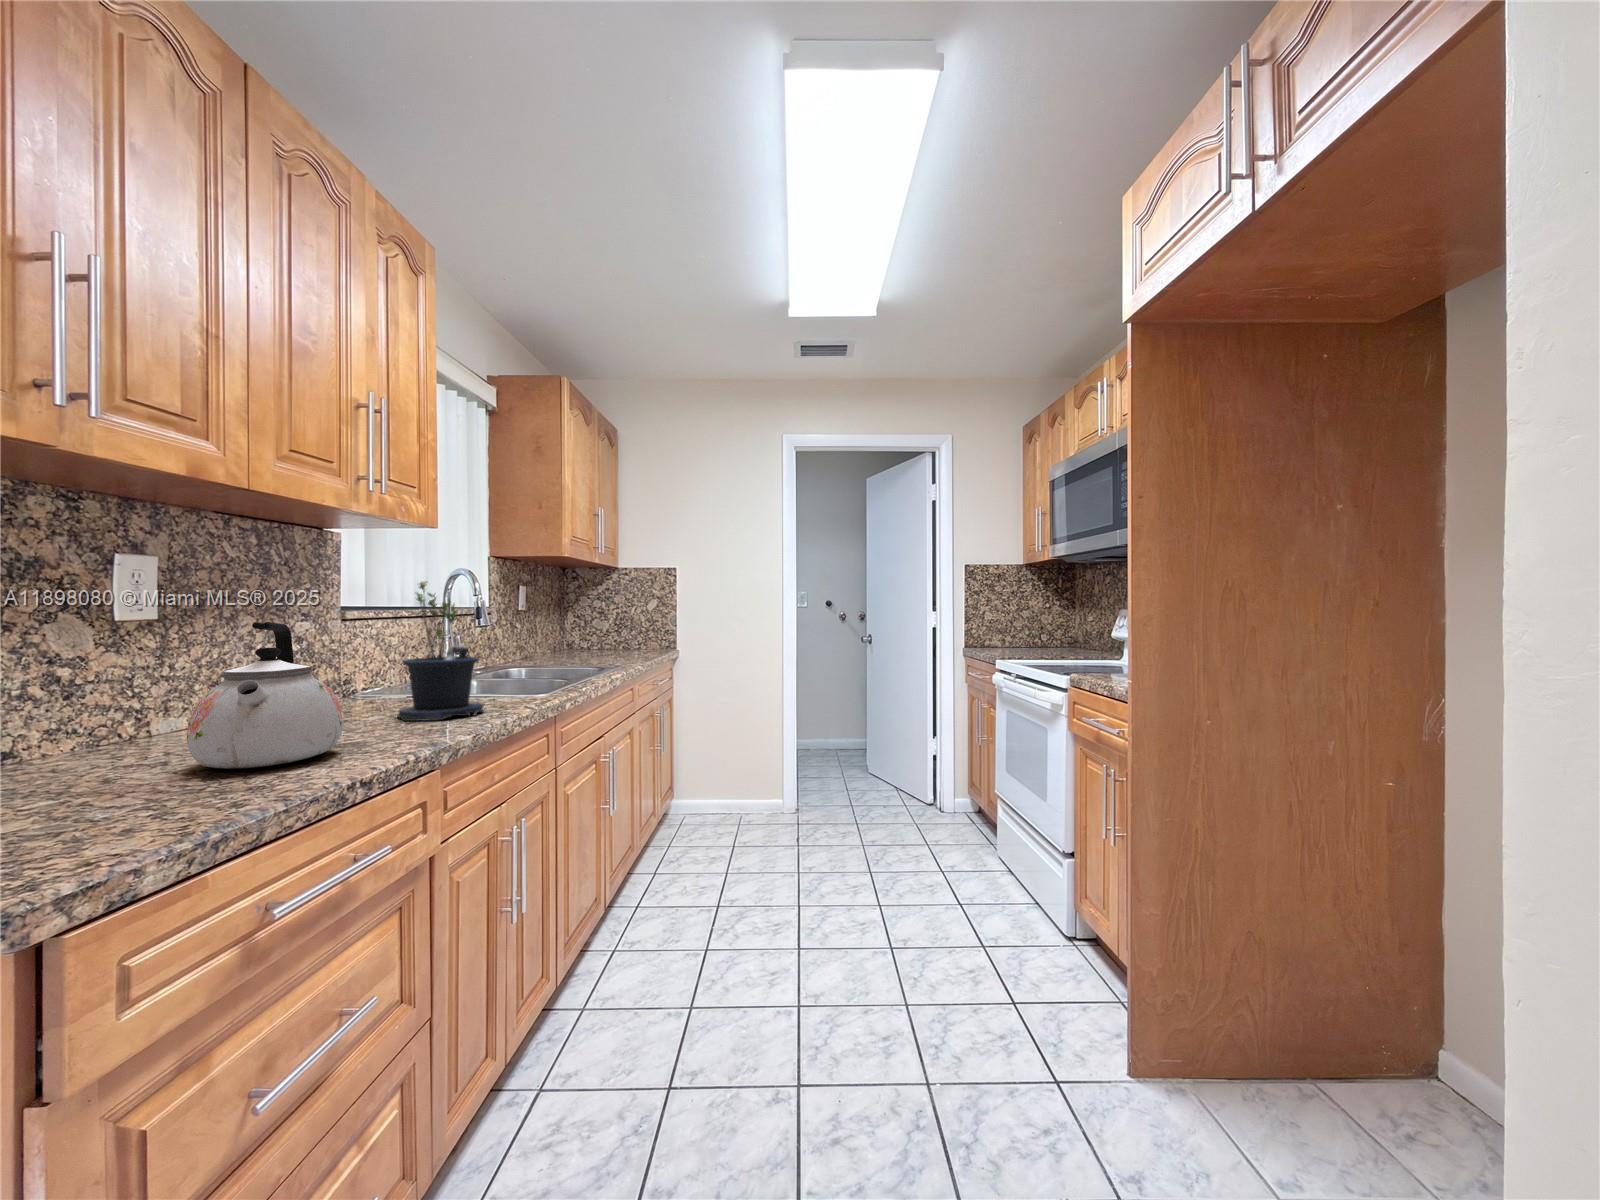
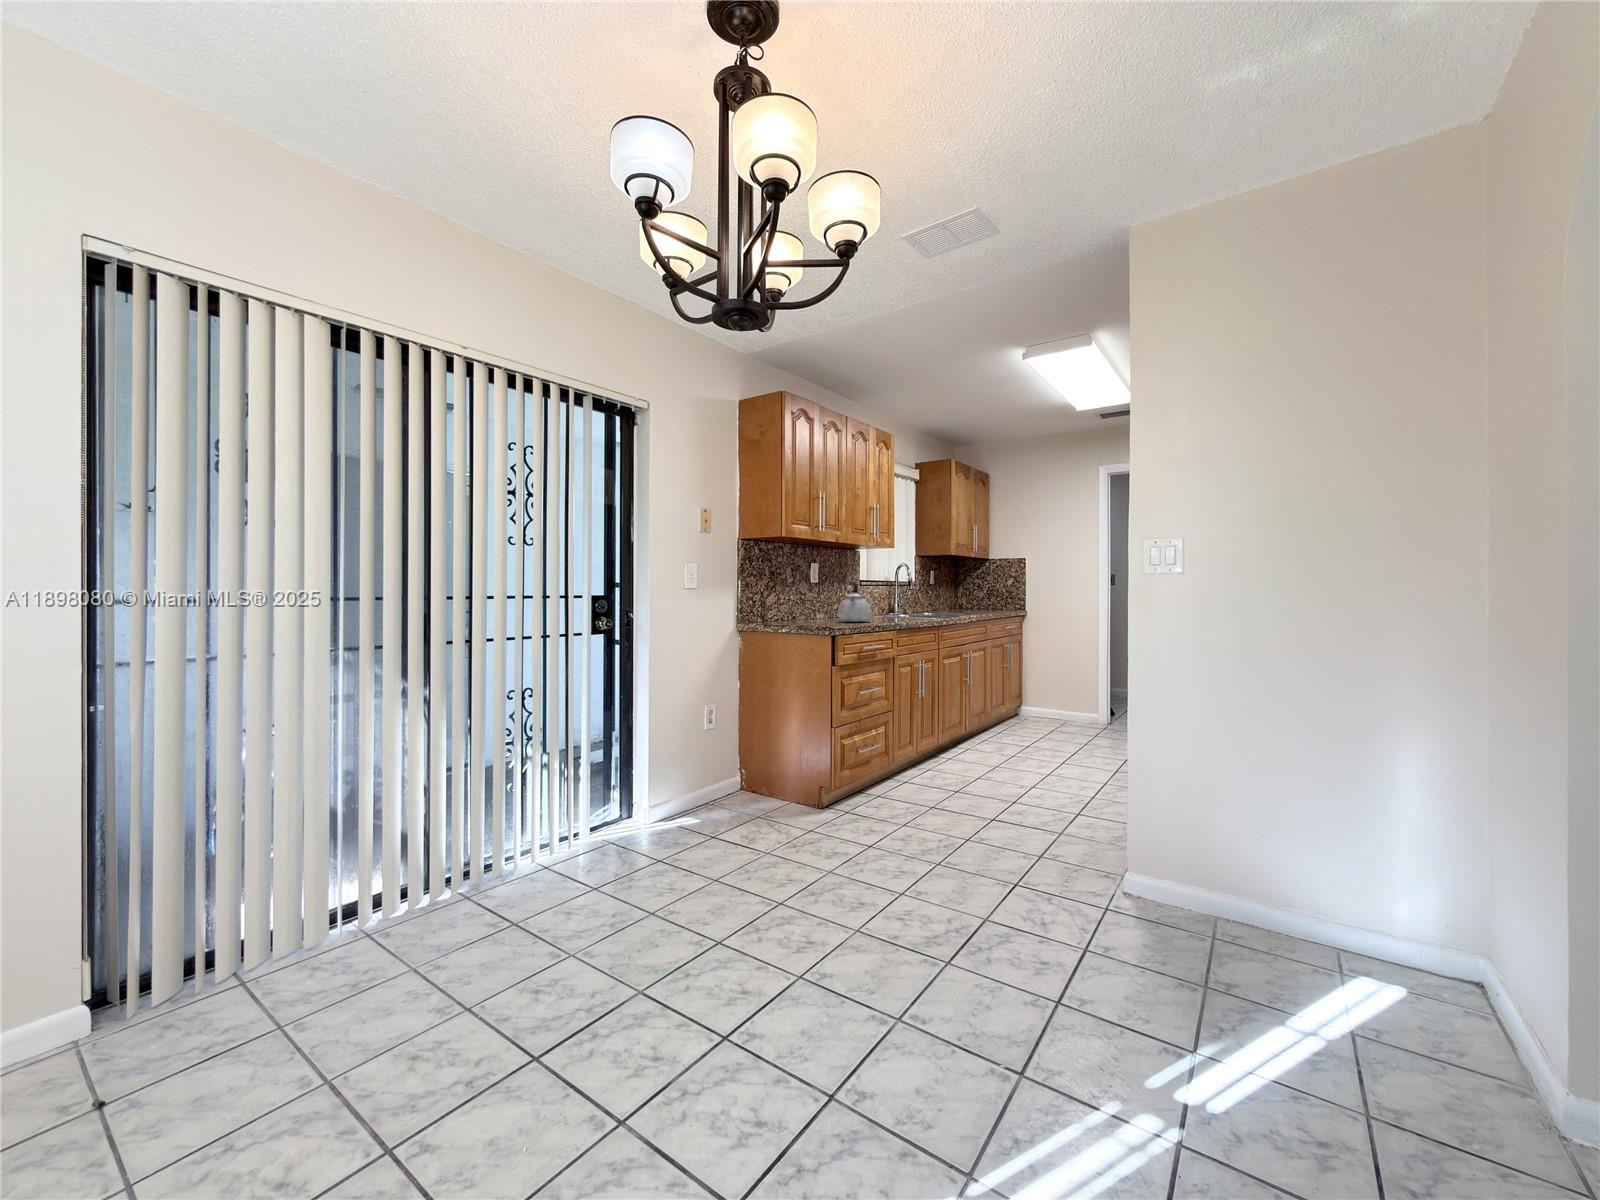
potted plant: present [397,581,483,721] -> none [883,570,912,620]

